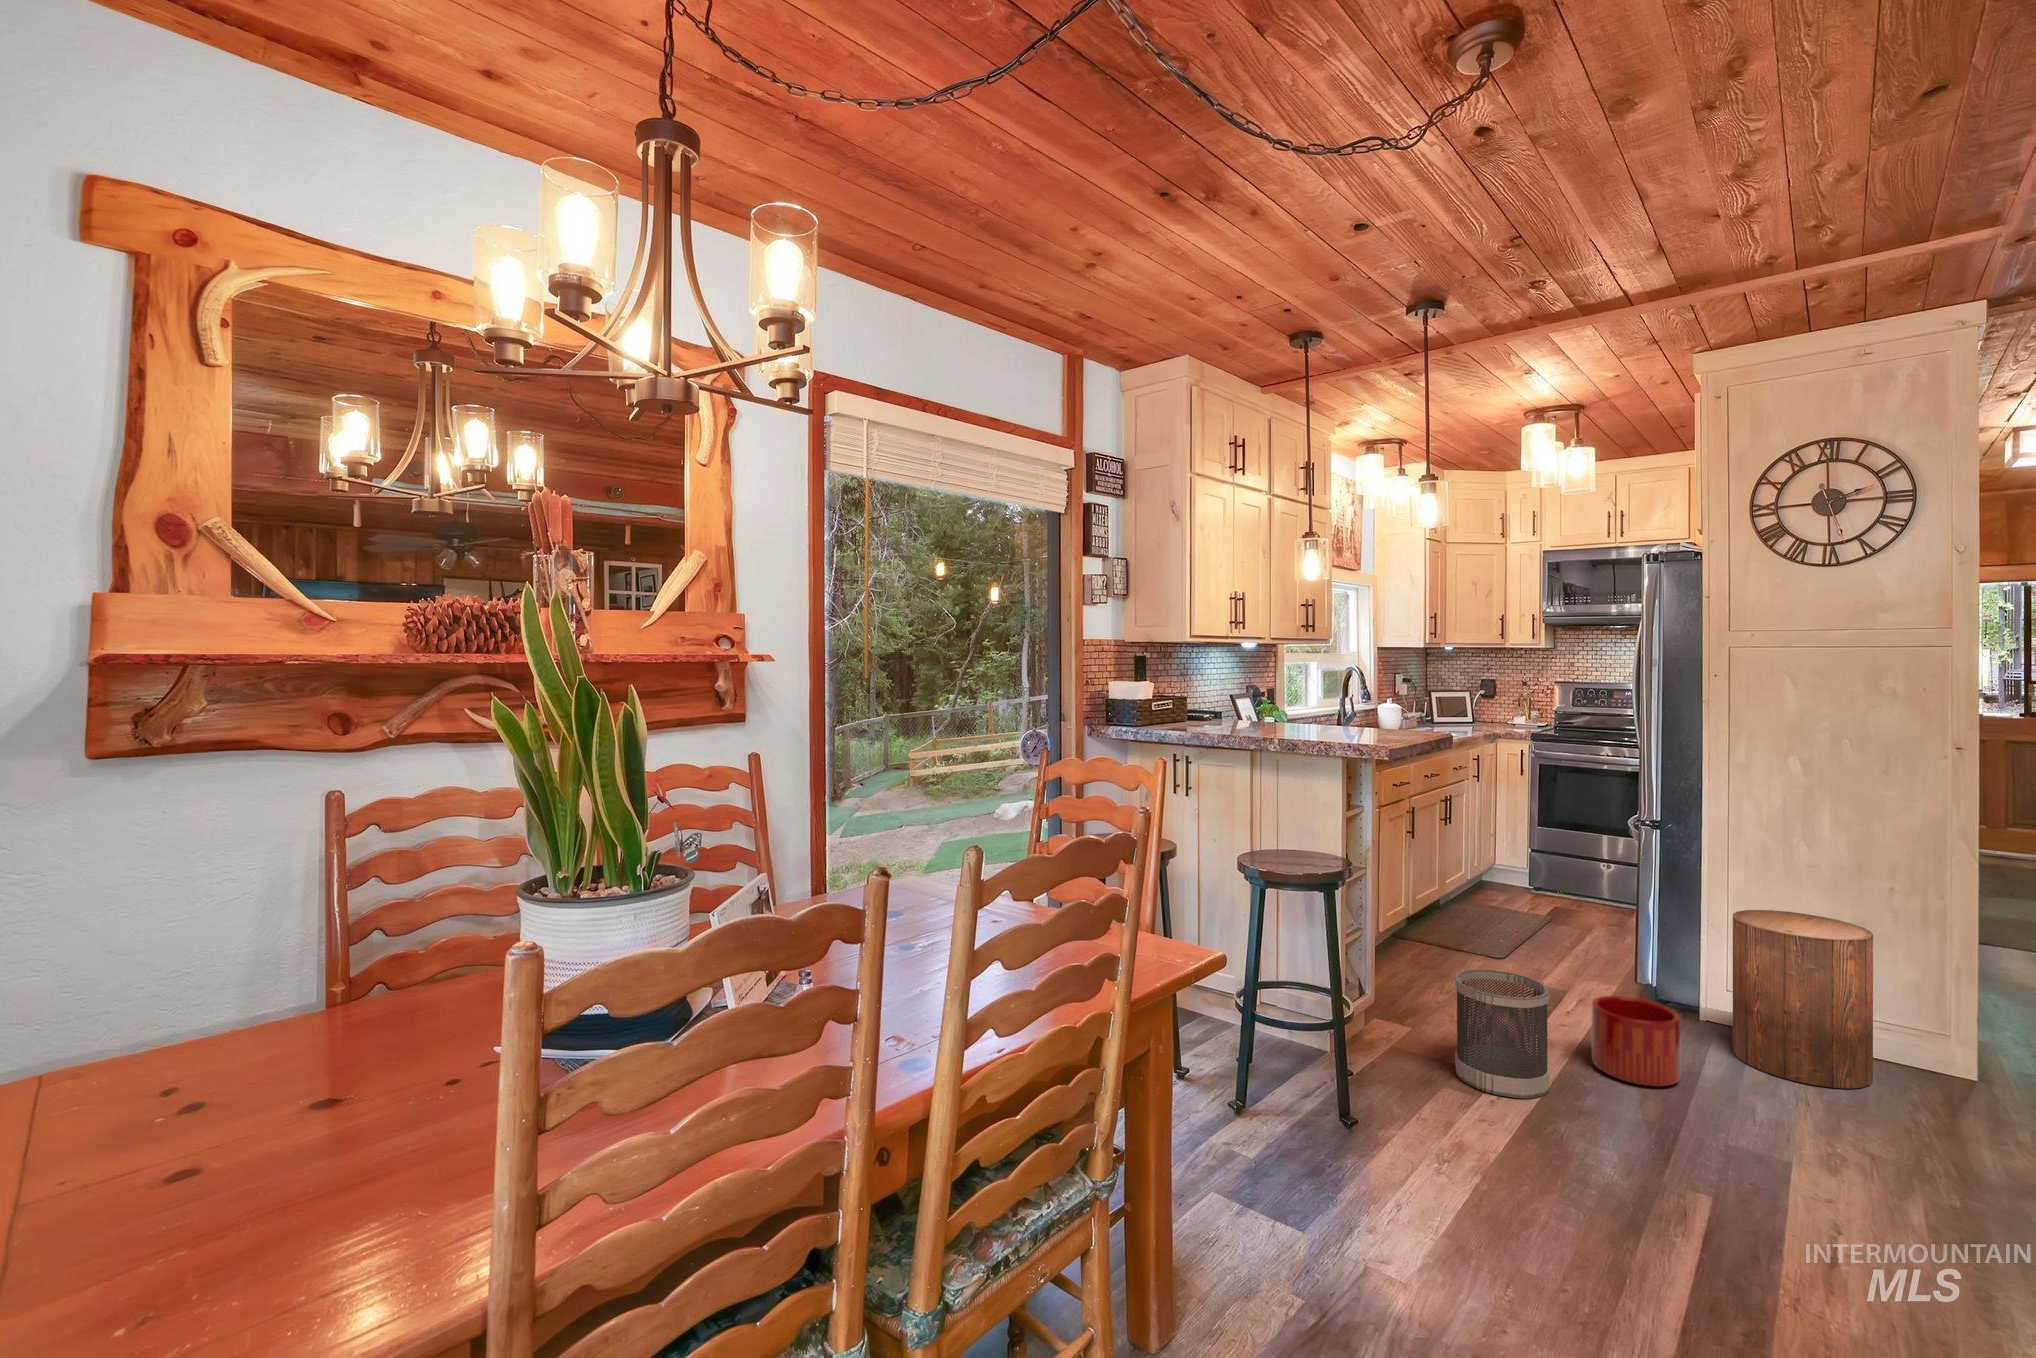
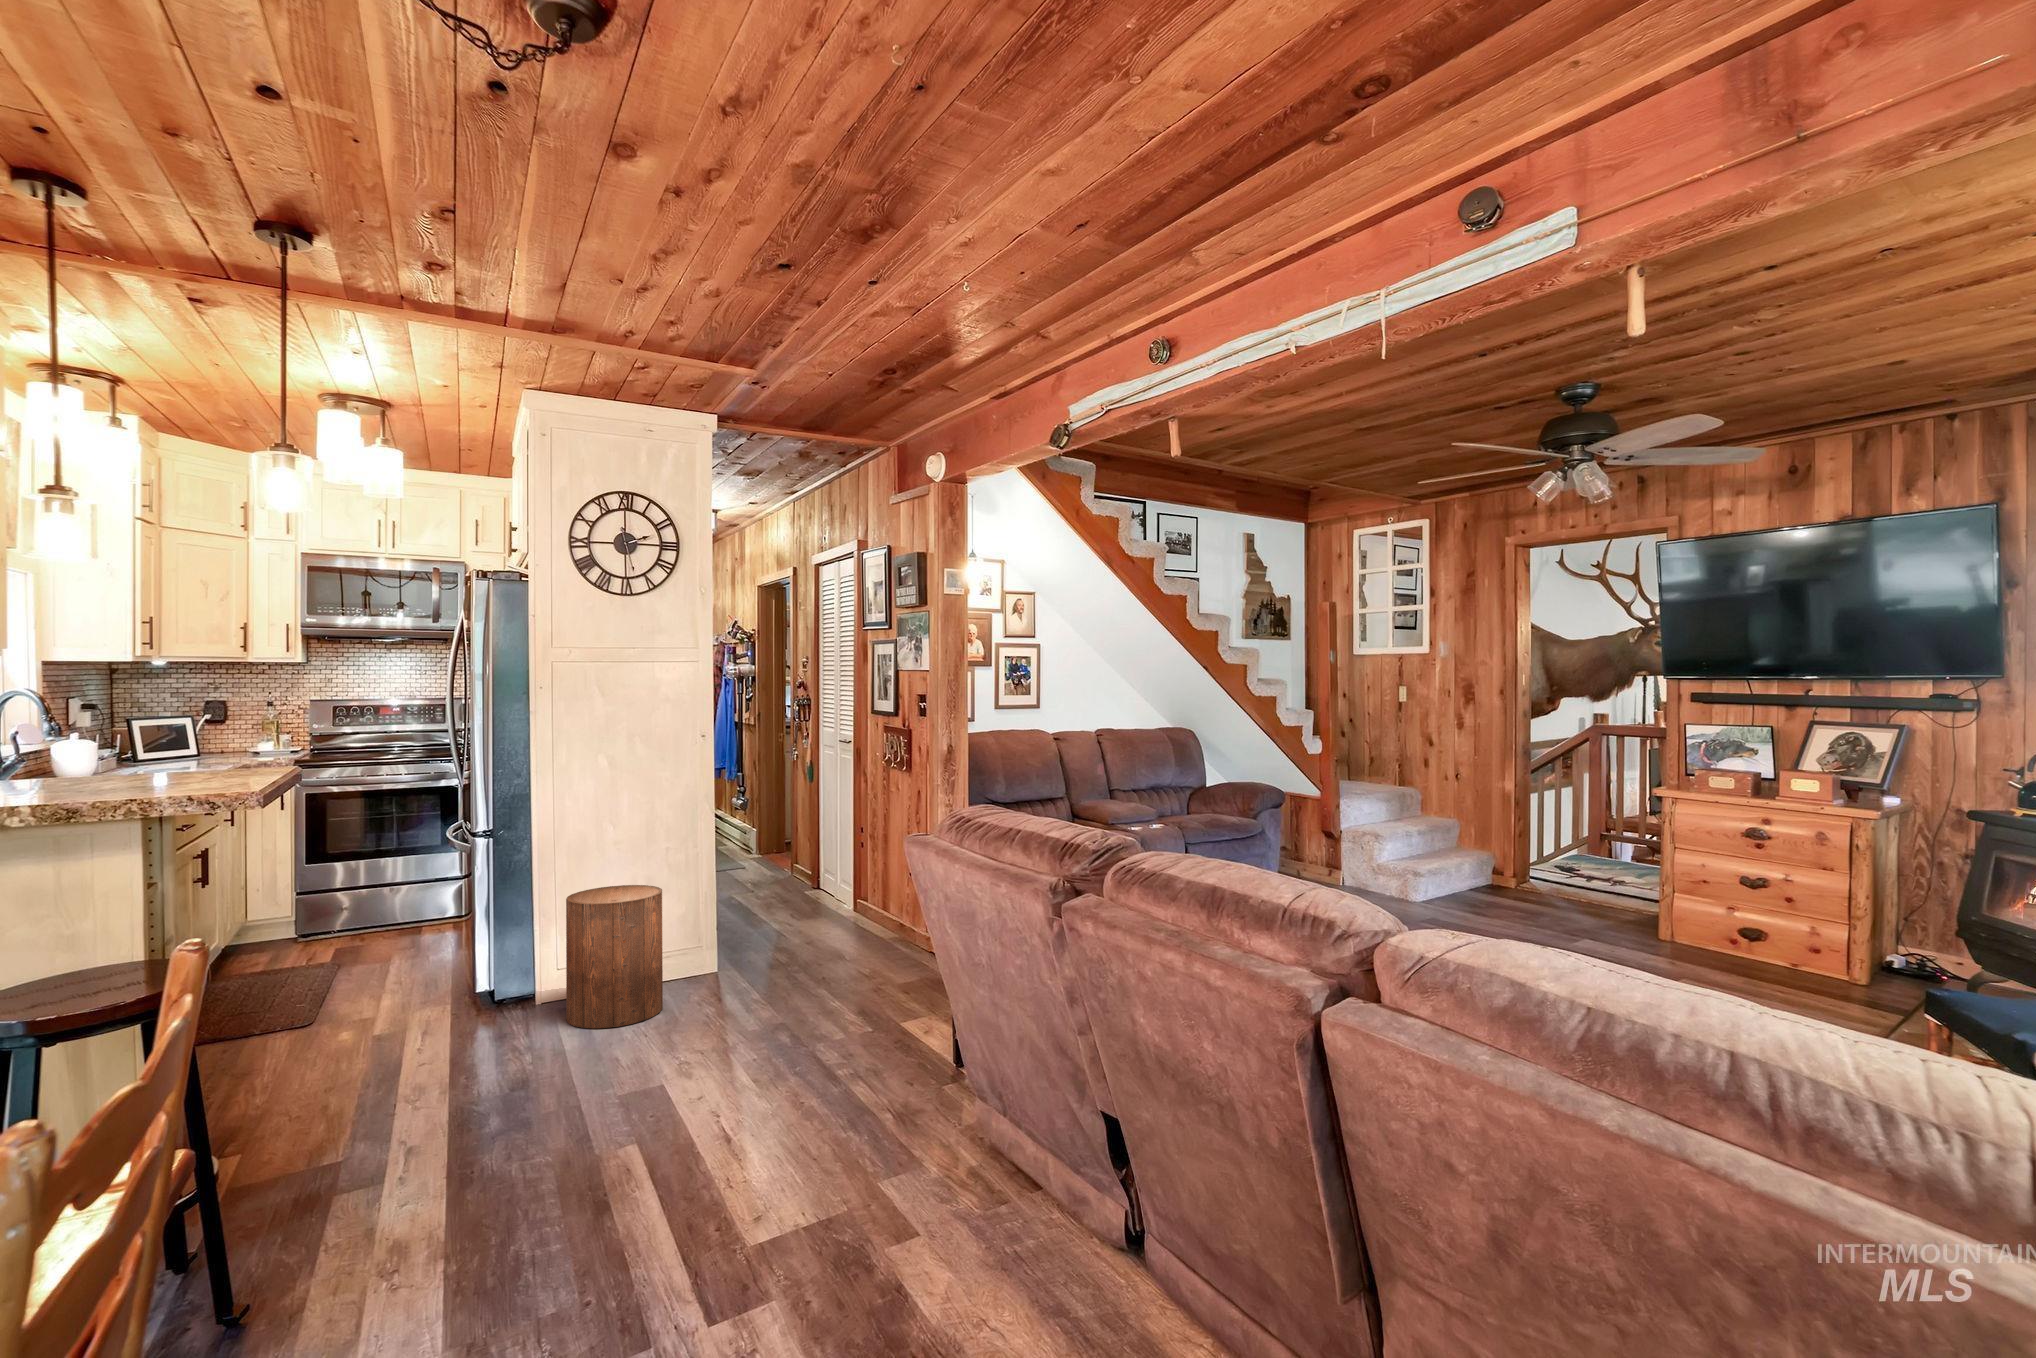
wastebasket: present [1455,969,1549,1099] -> none [332,1013,446,1161]
planter: present [1592,996,1680,1087] -> none [467,999,548,1085]

